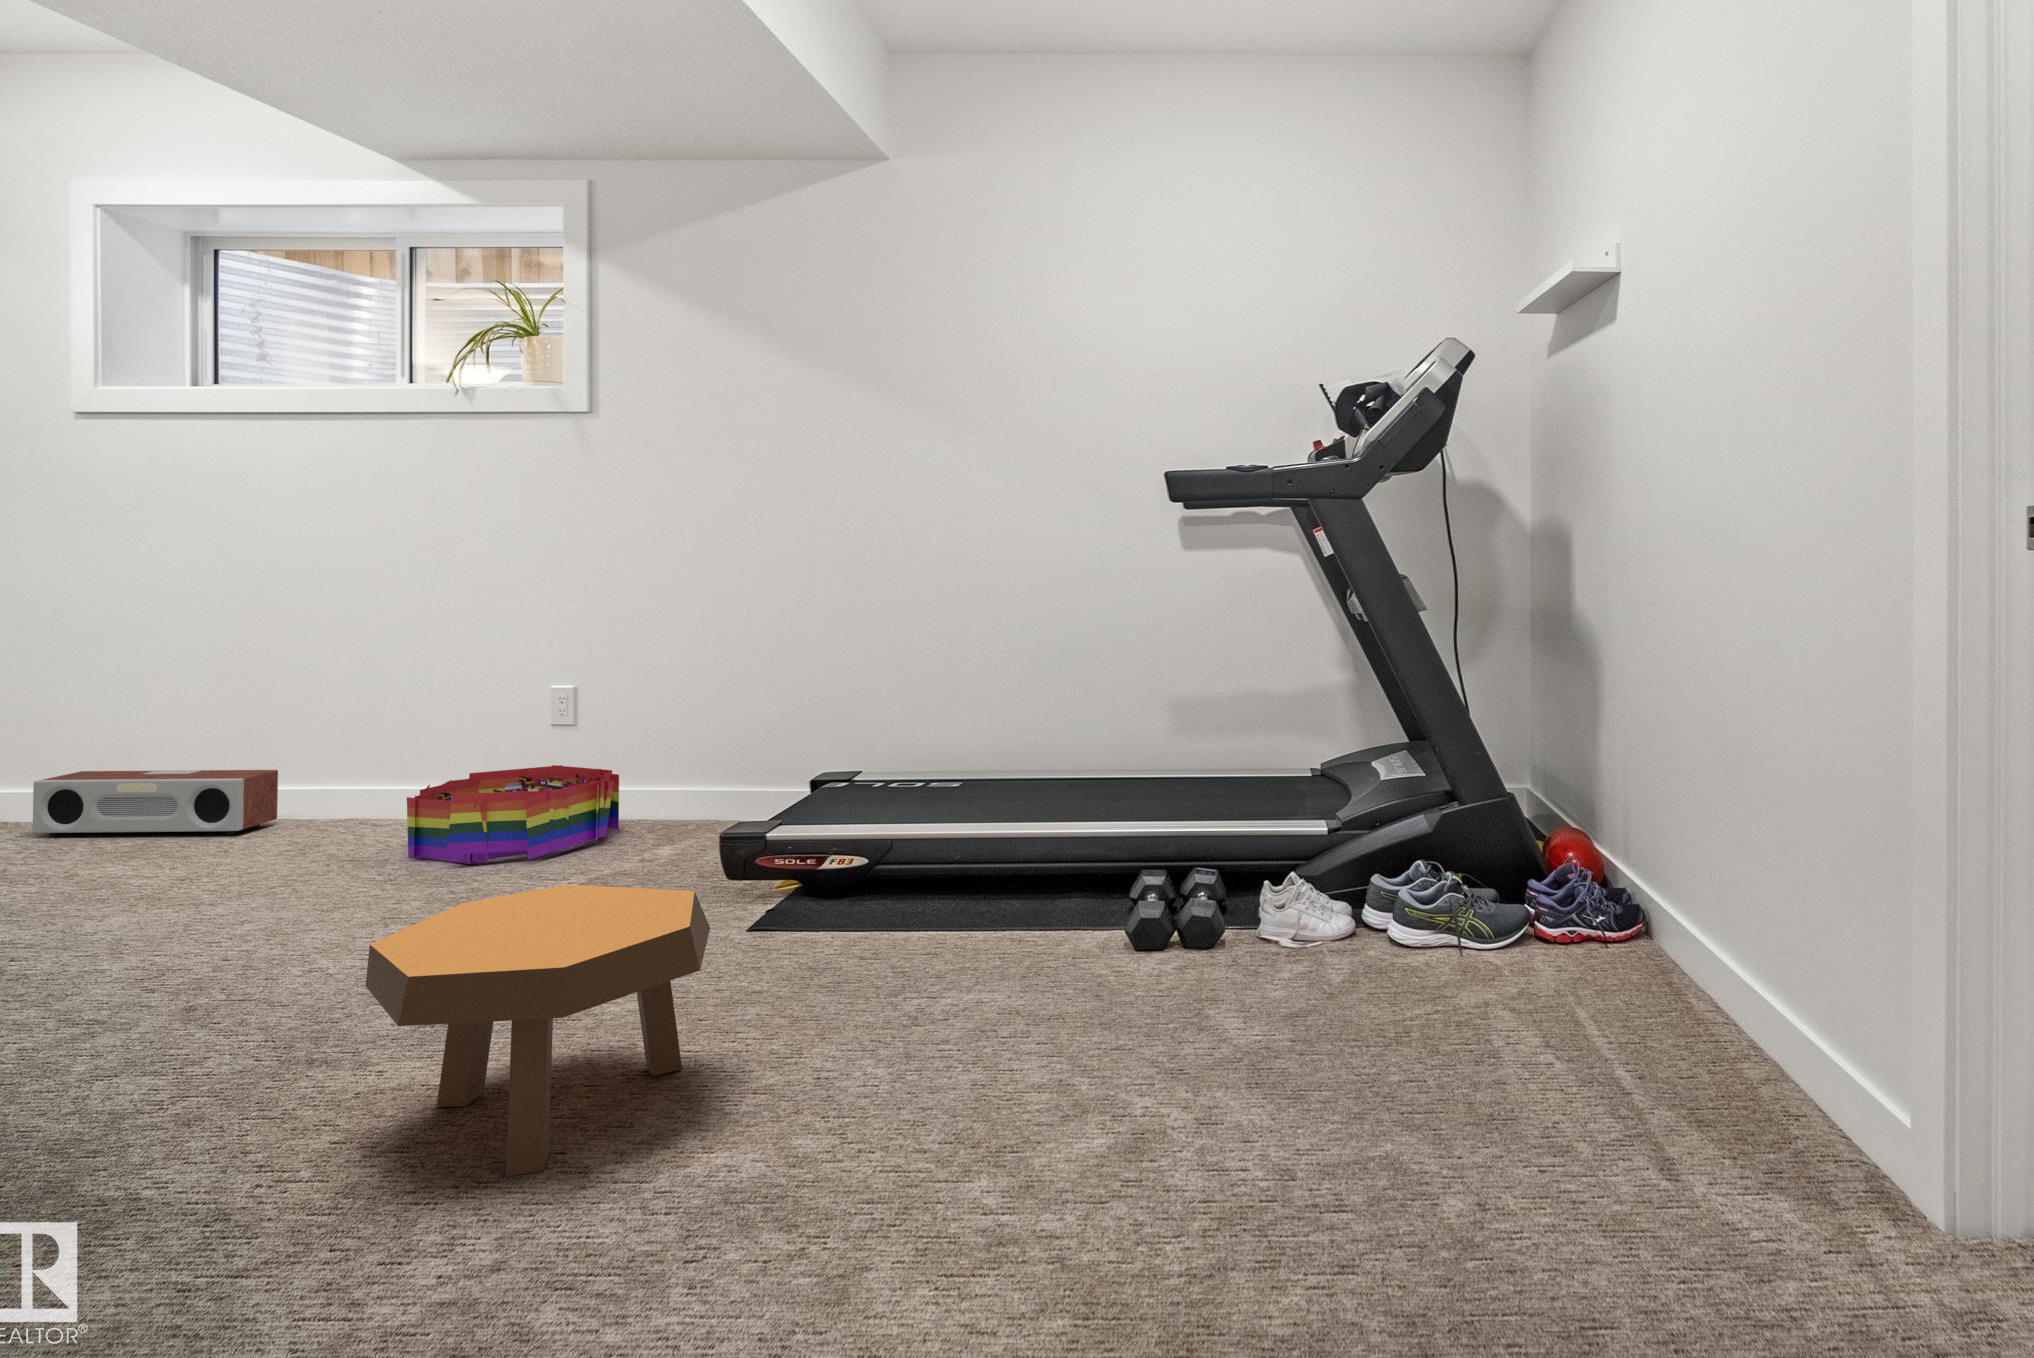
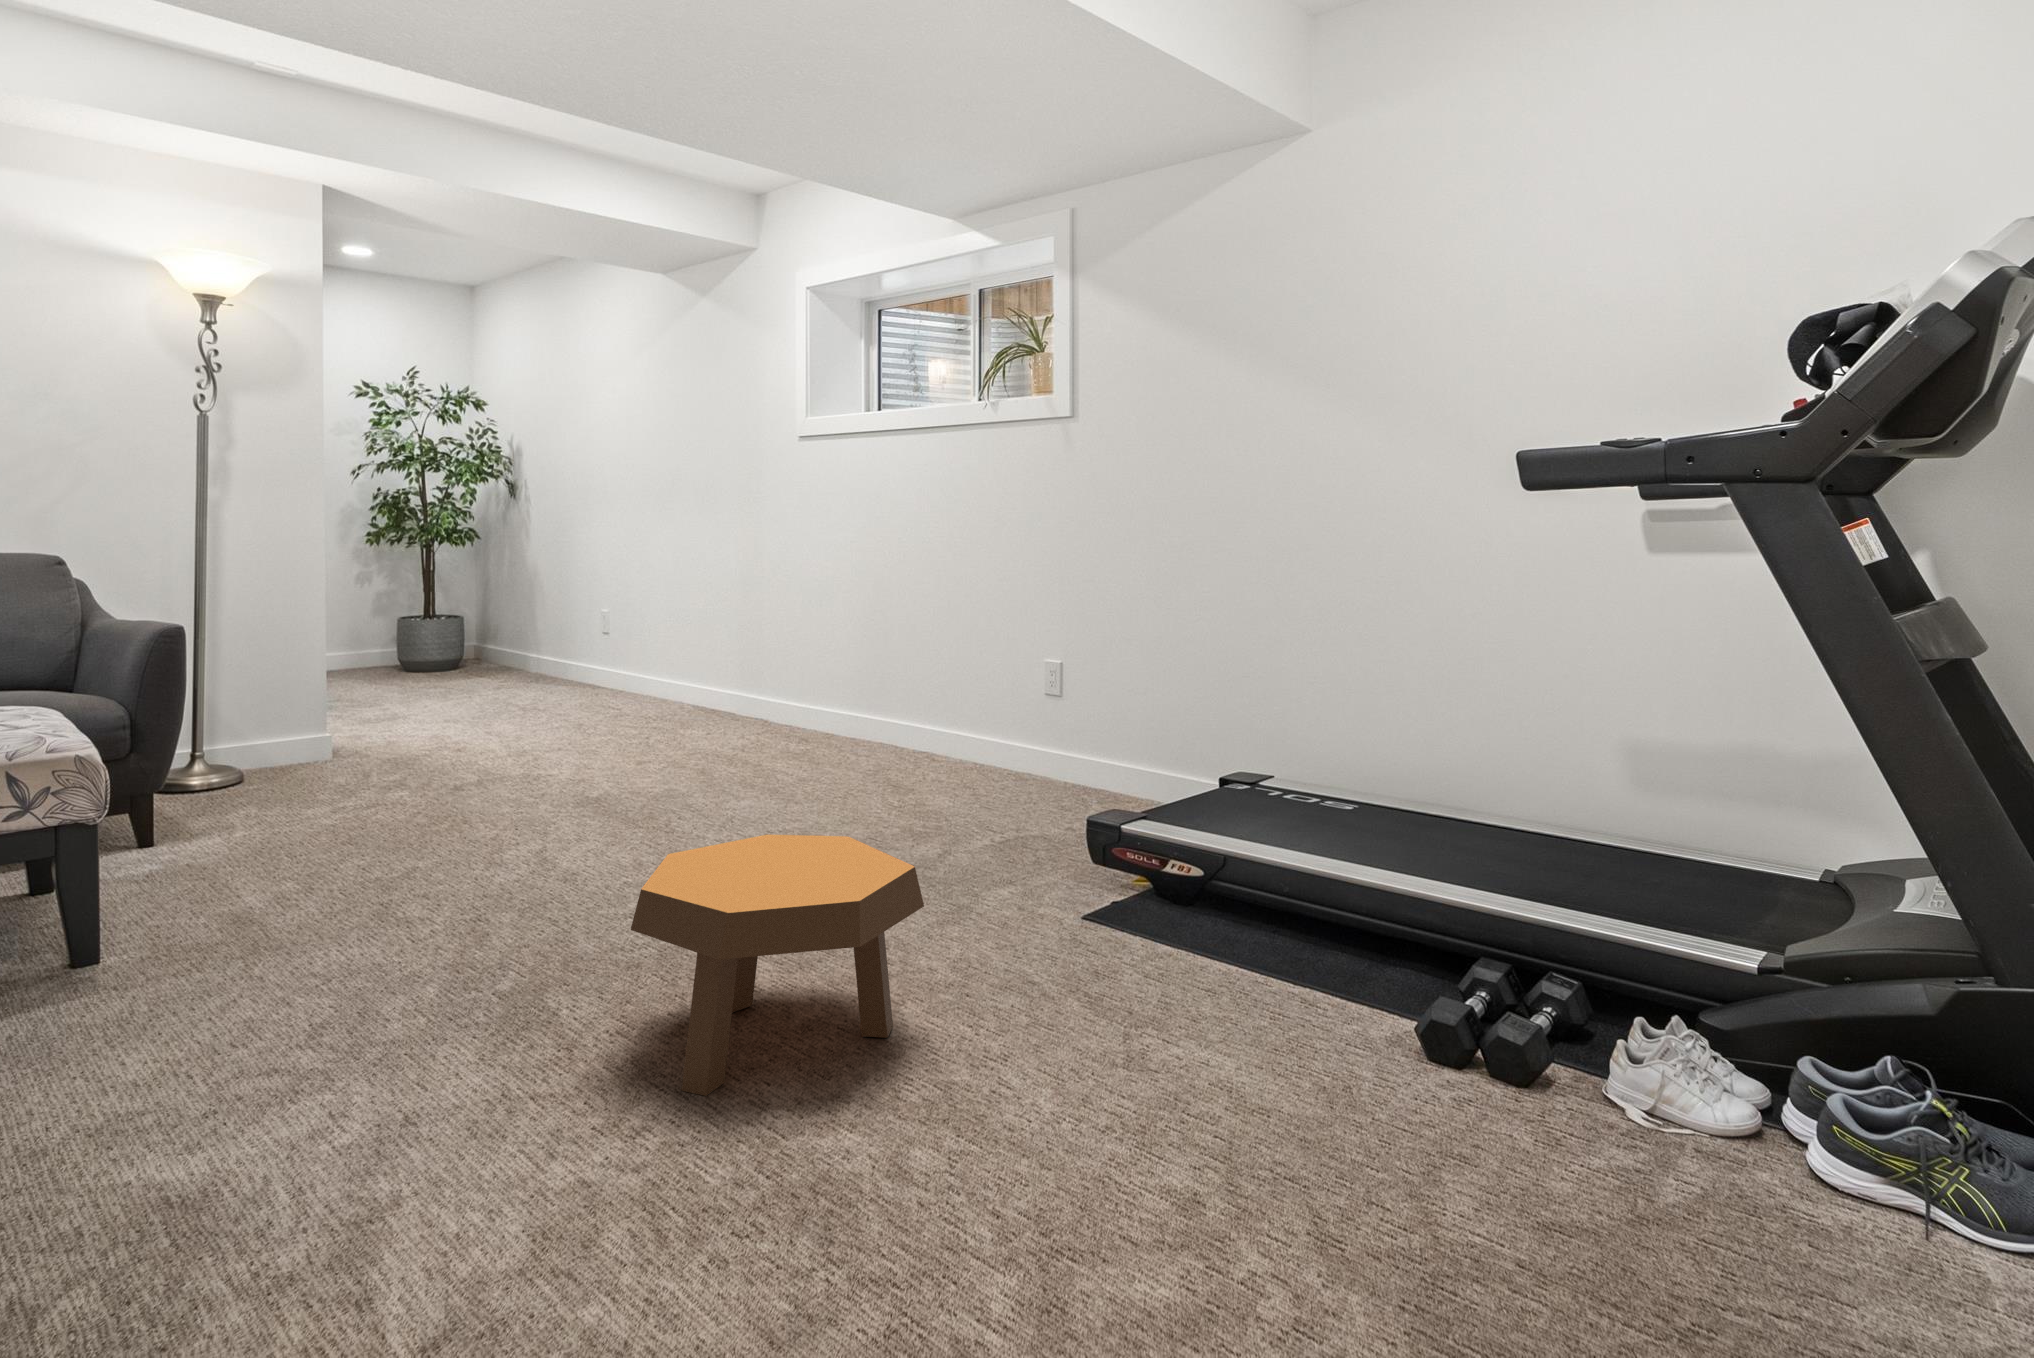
storage bin: present [407,765,619,864] -> none [928,726,1080,807]
speaker: present [33,770,278,837] -> none [768,689,889,749]

